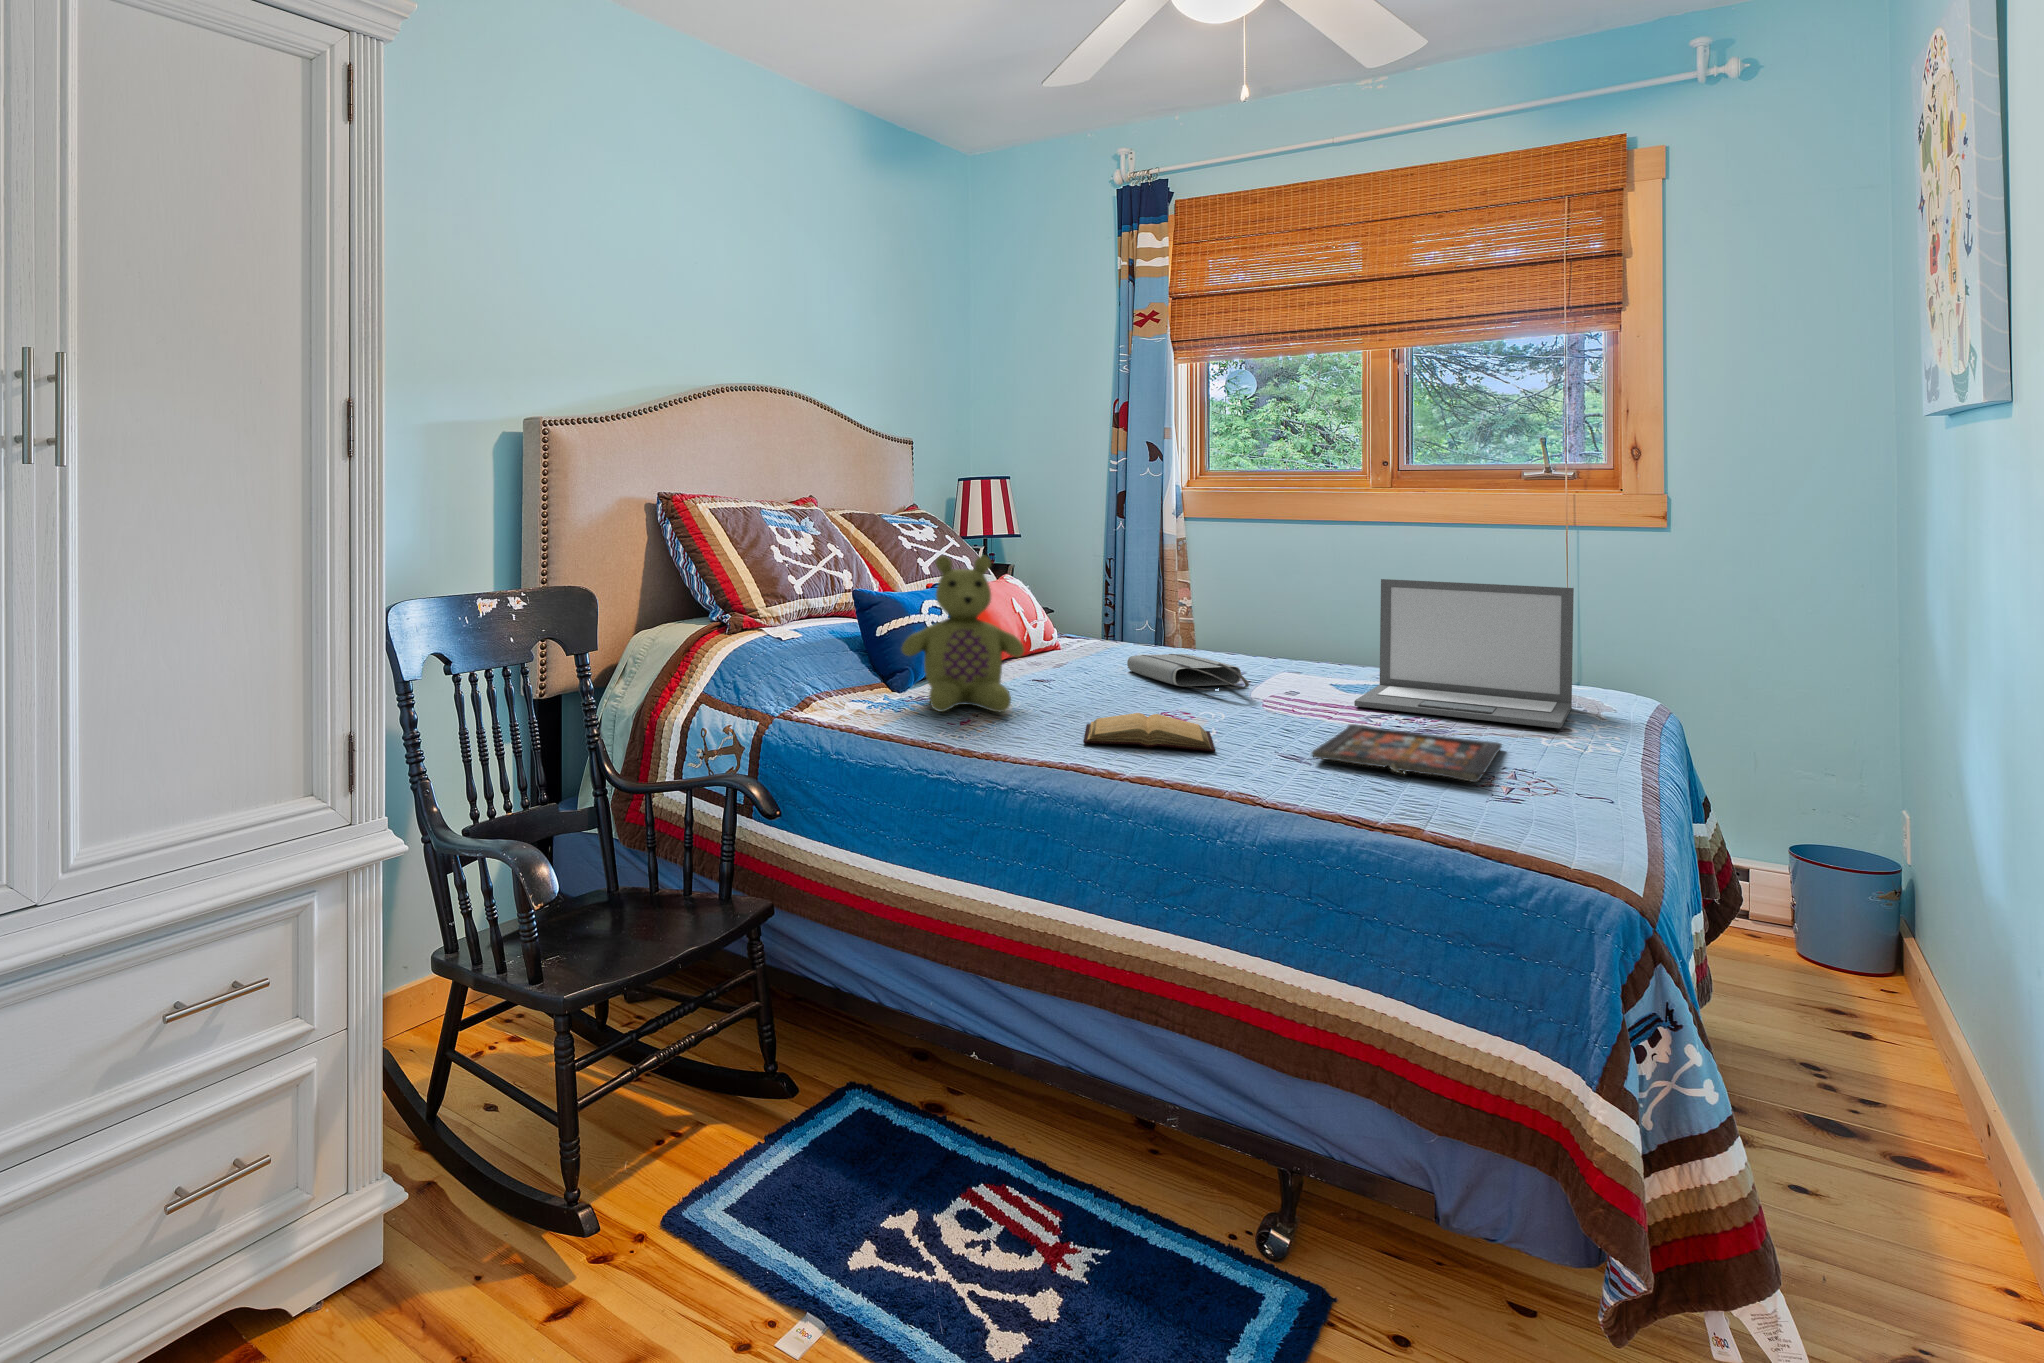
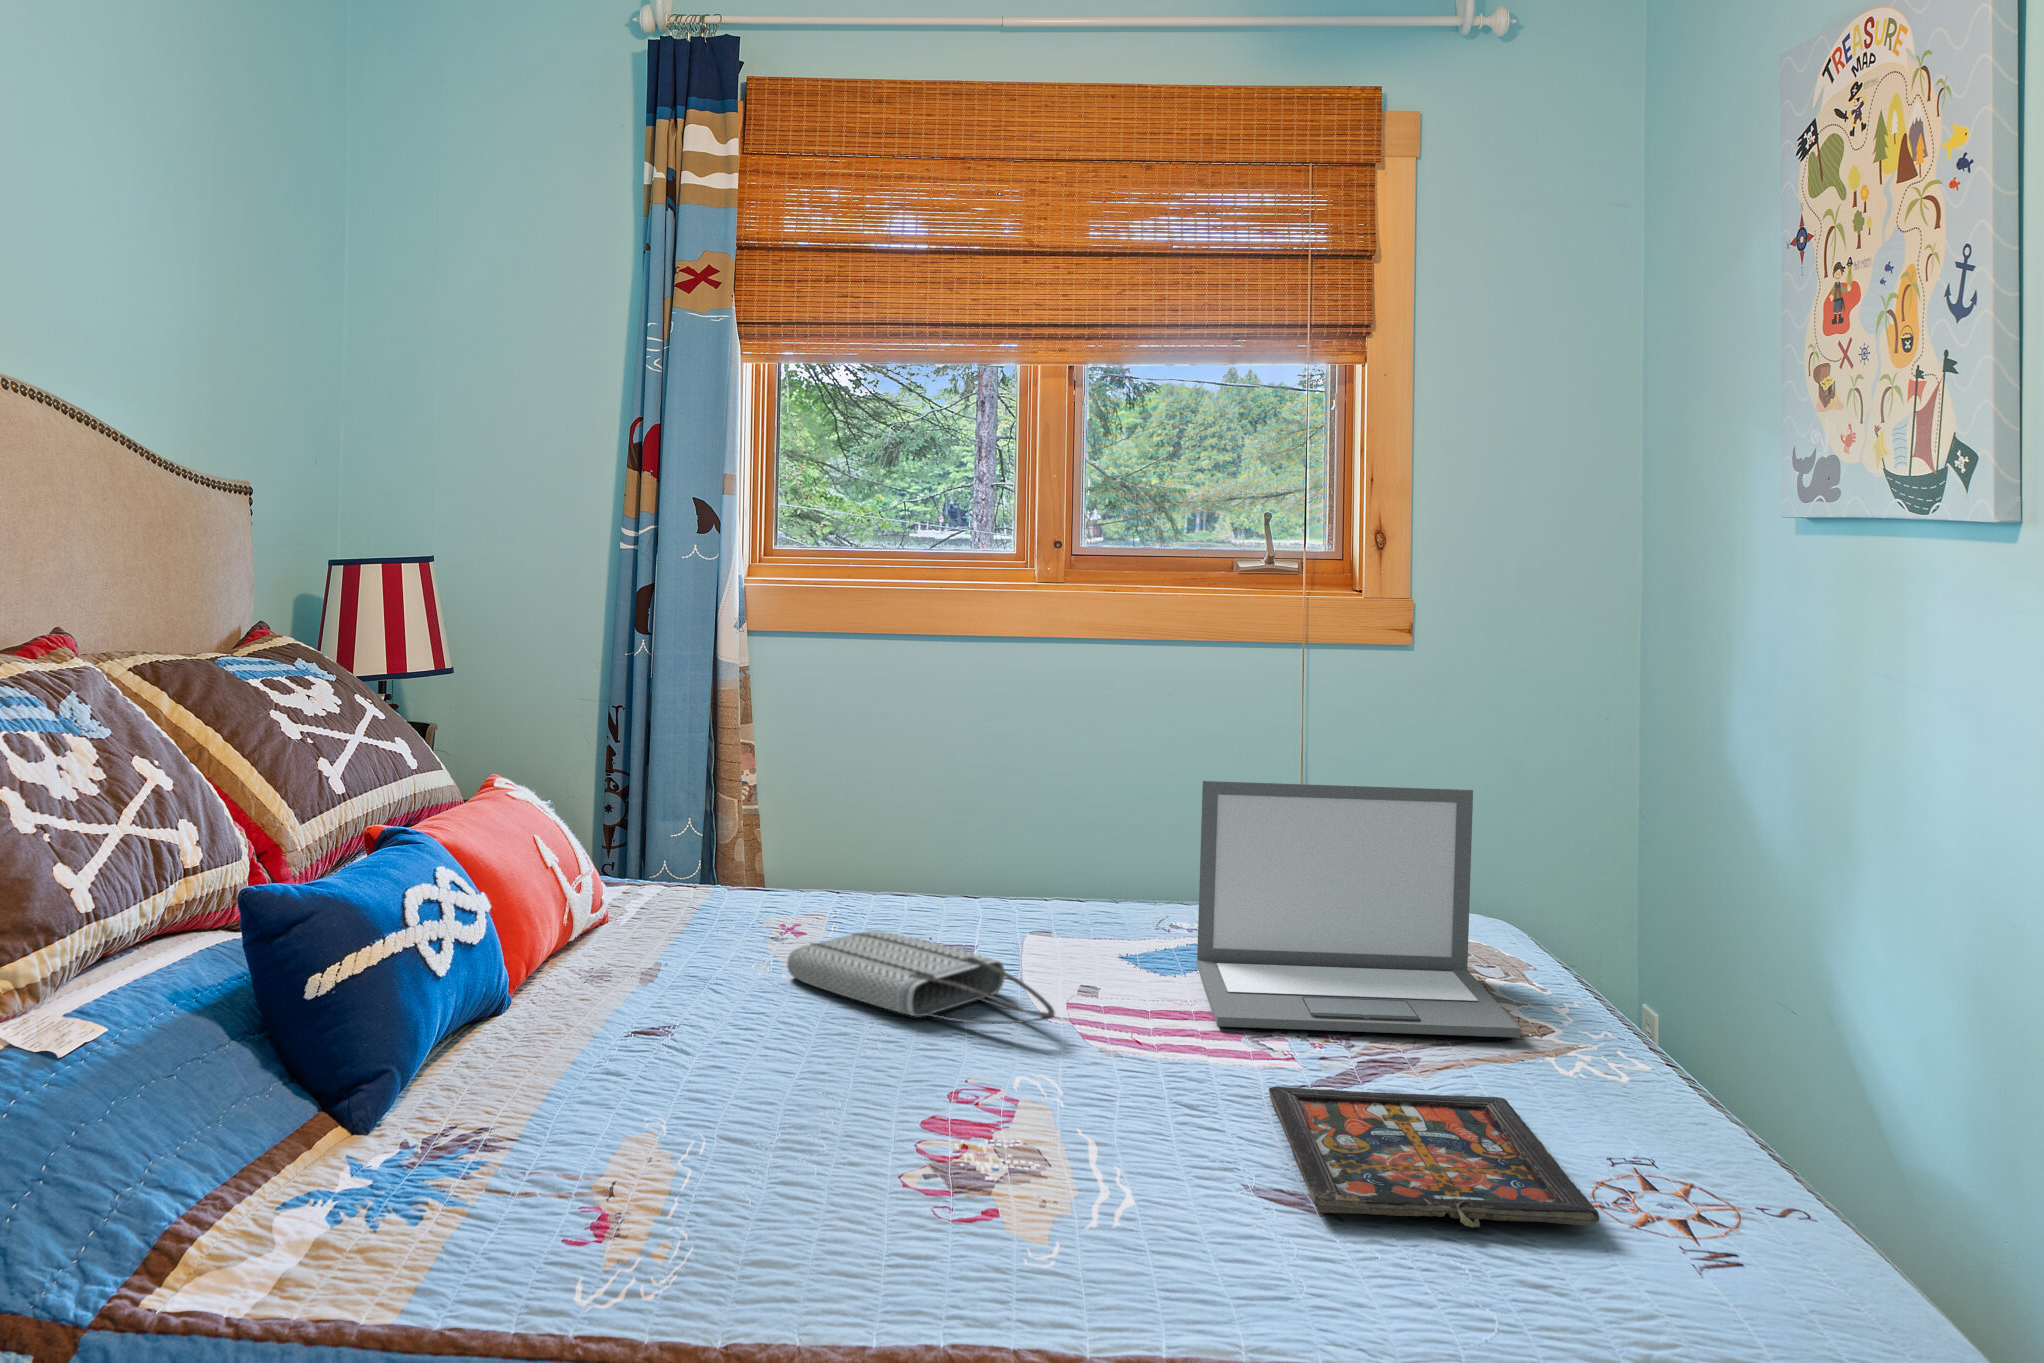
stuffed bear: present [902,556,1024,712] -> none [400,810,680,1208]
book: present [1083,713,1215,752] -> none [848,1137,1147,1258]

